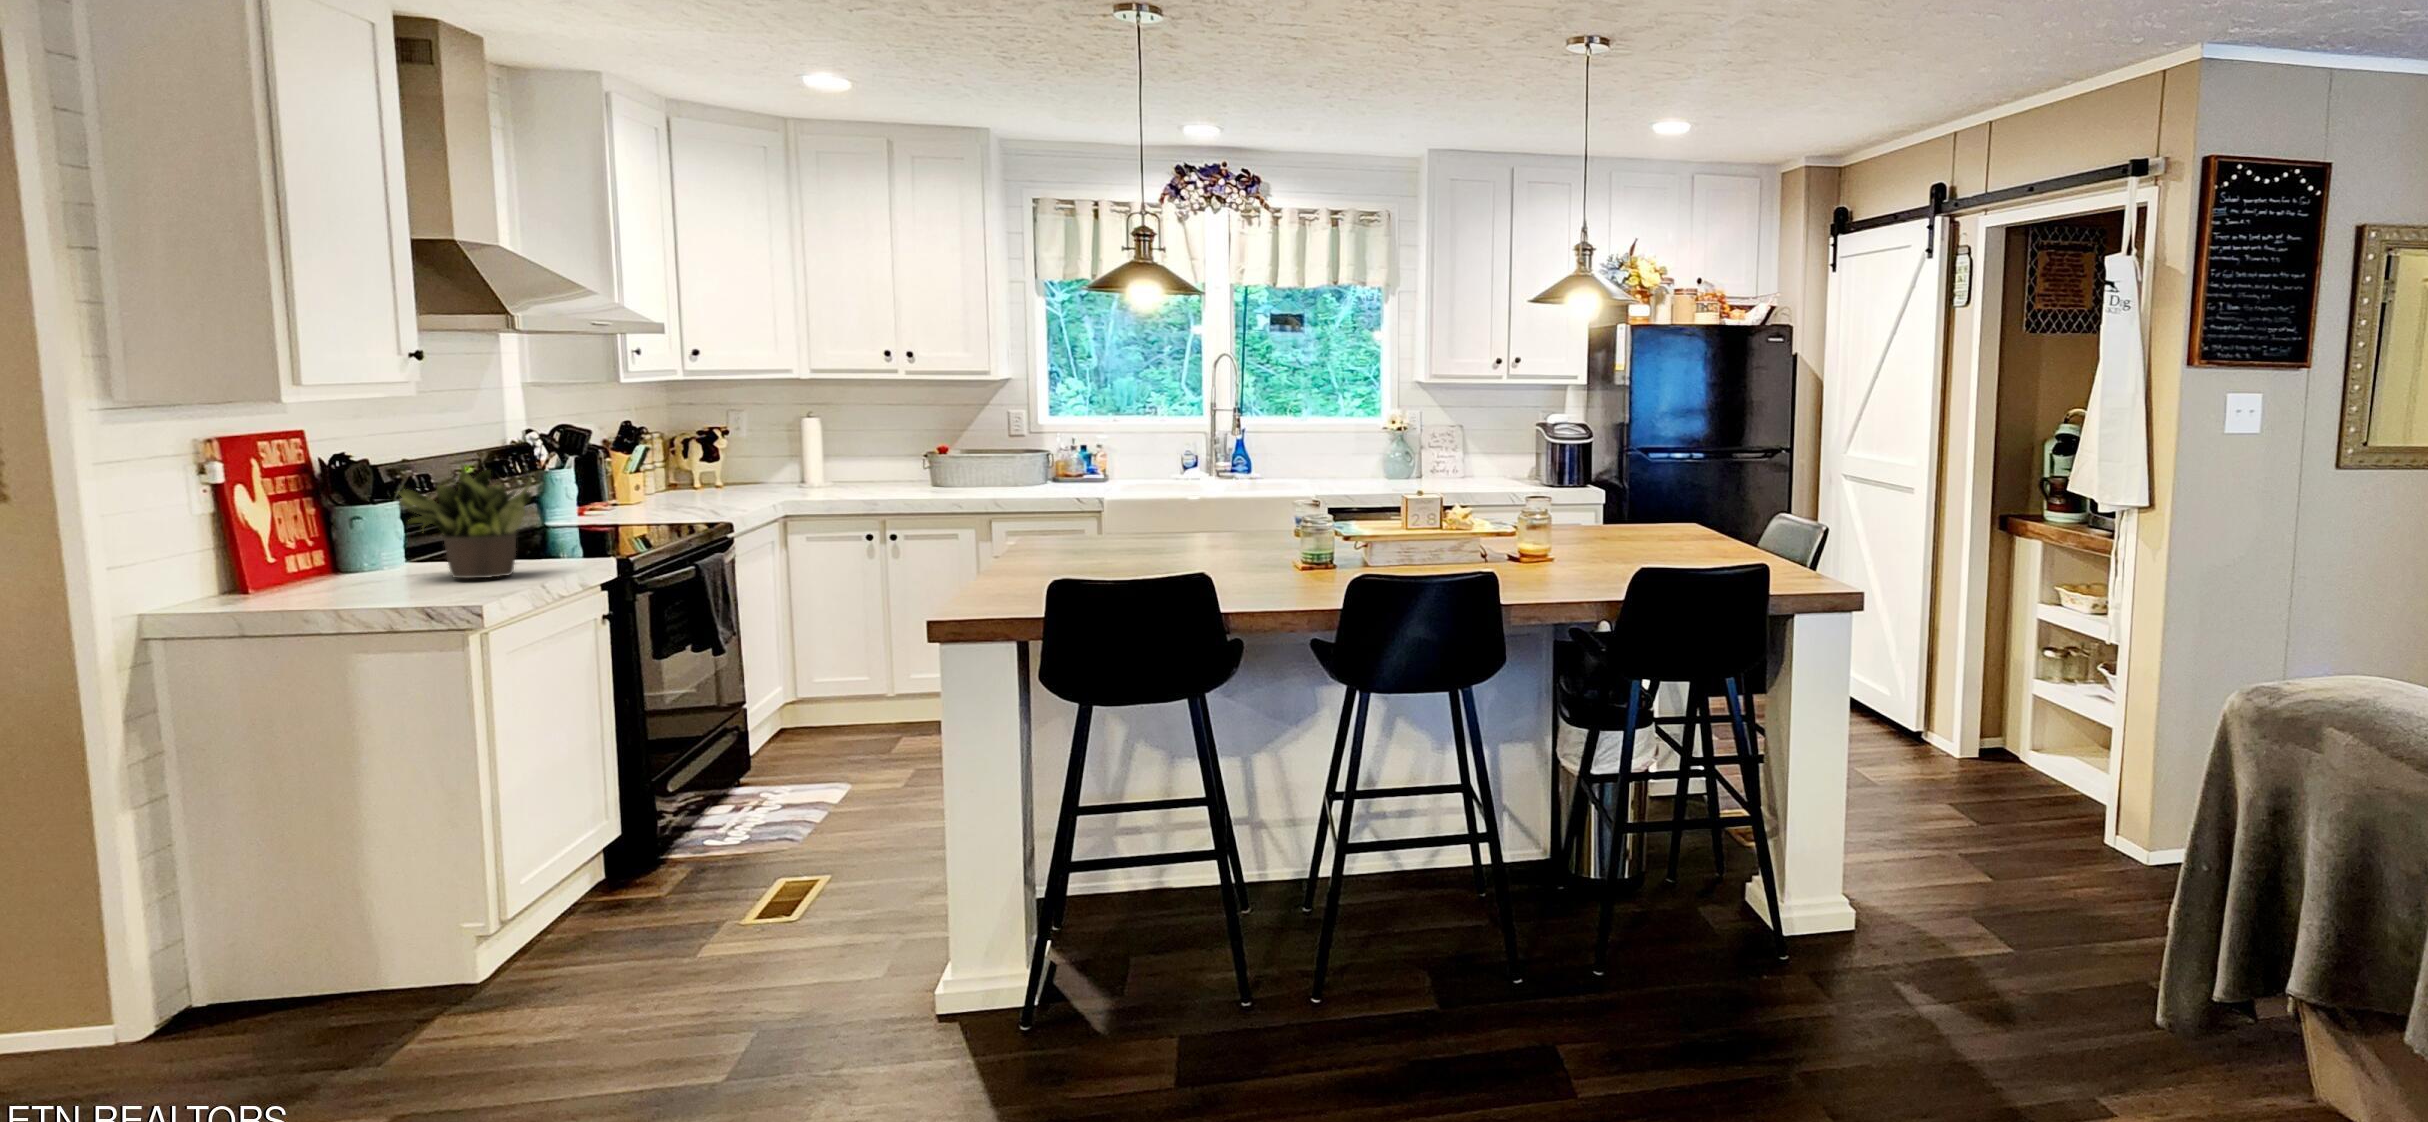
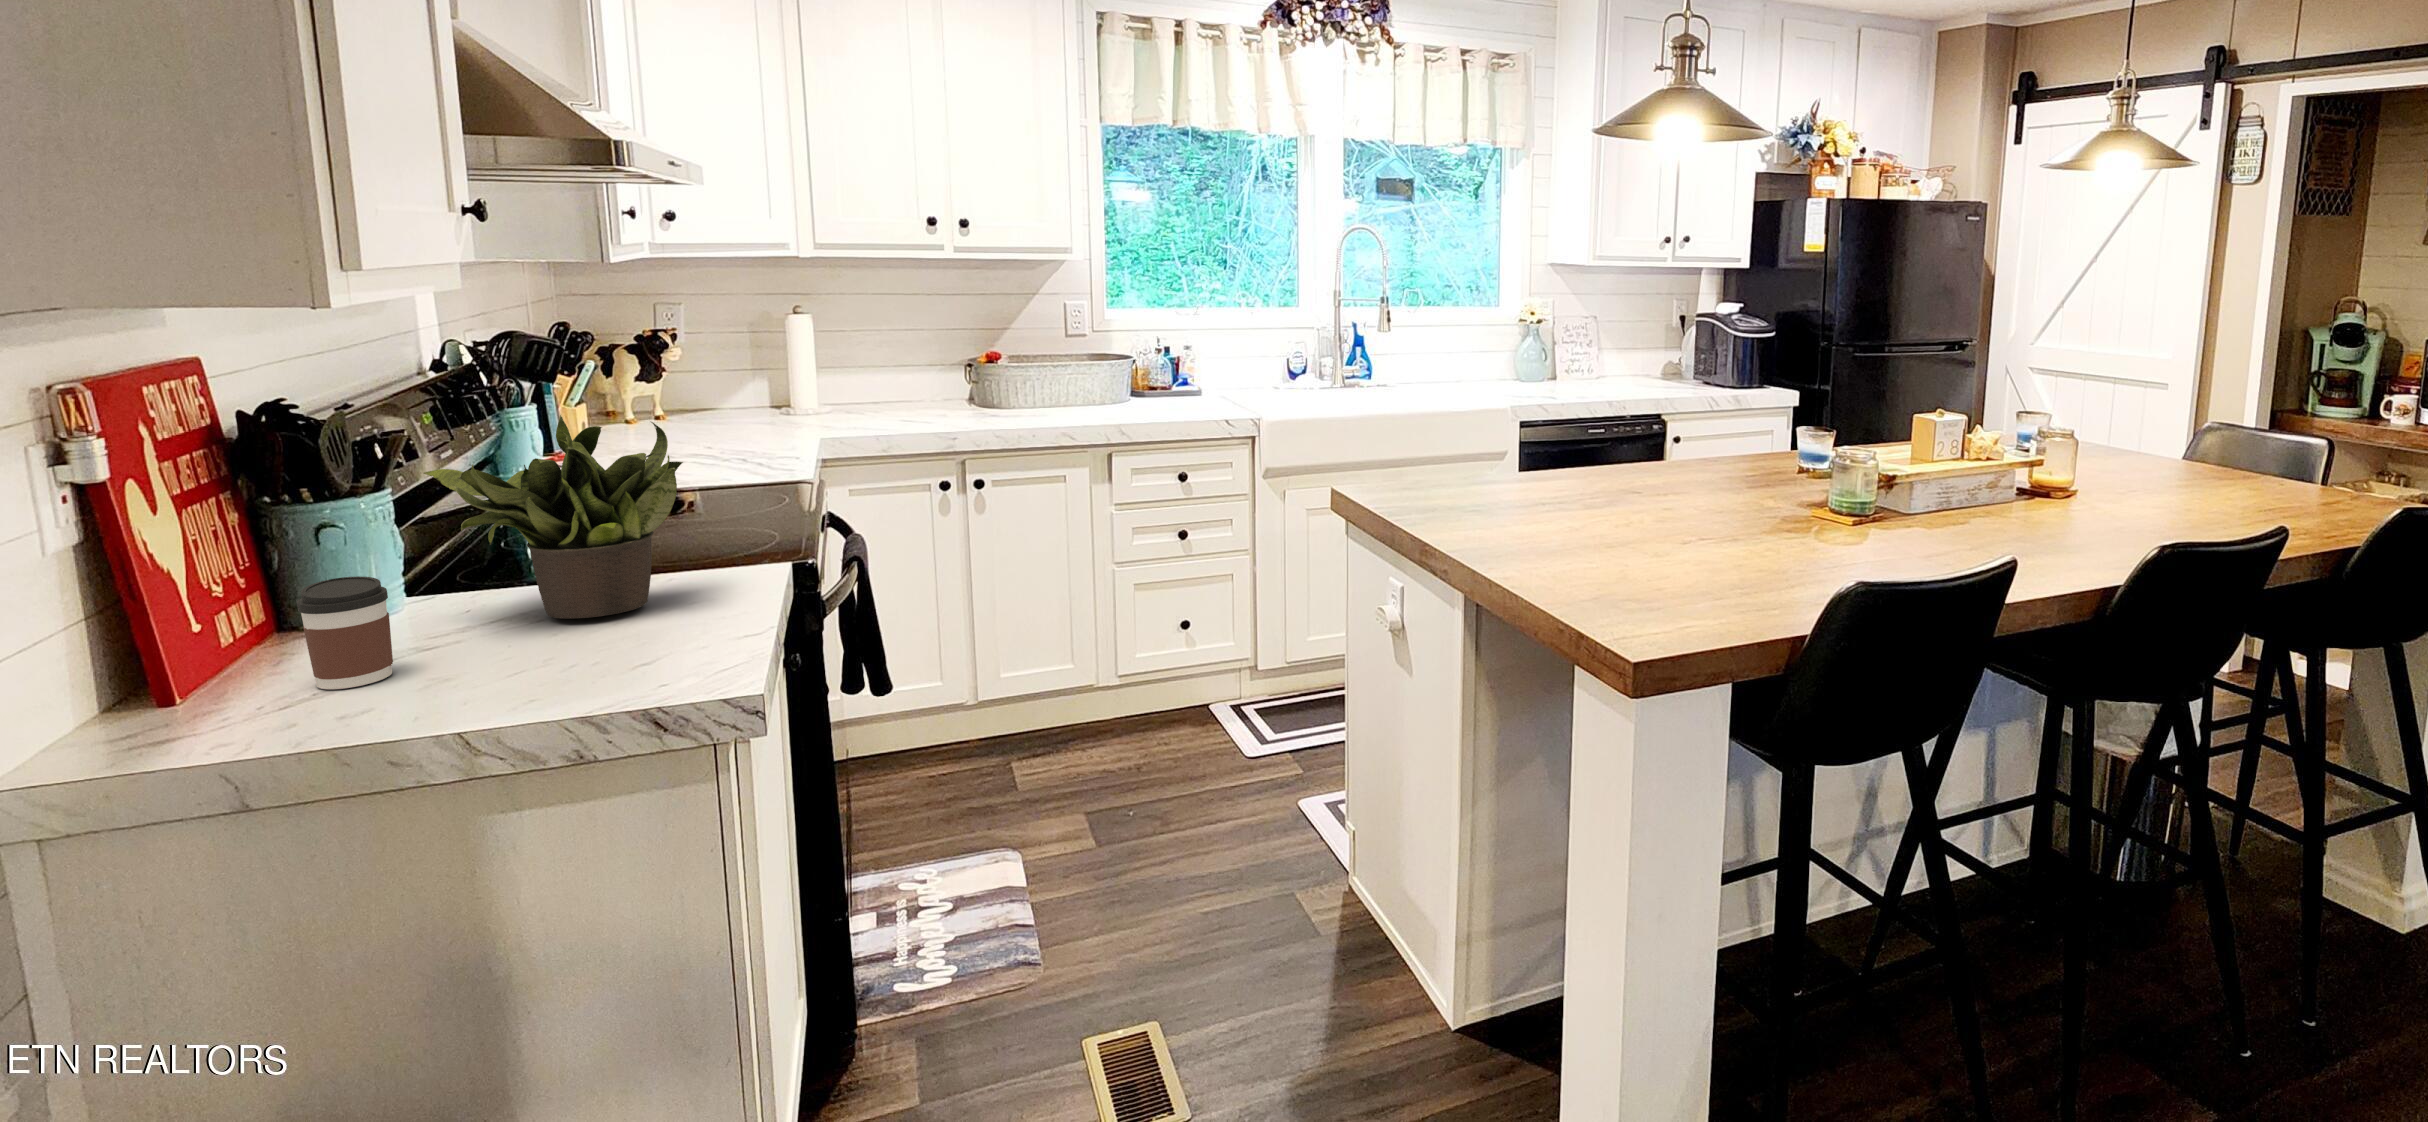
coffee cup: none [298,541,348,598] -> present [297,576,393,689]

